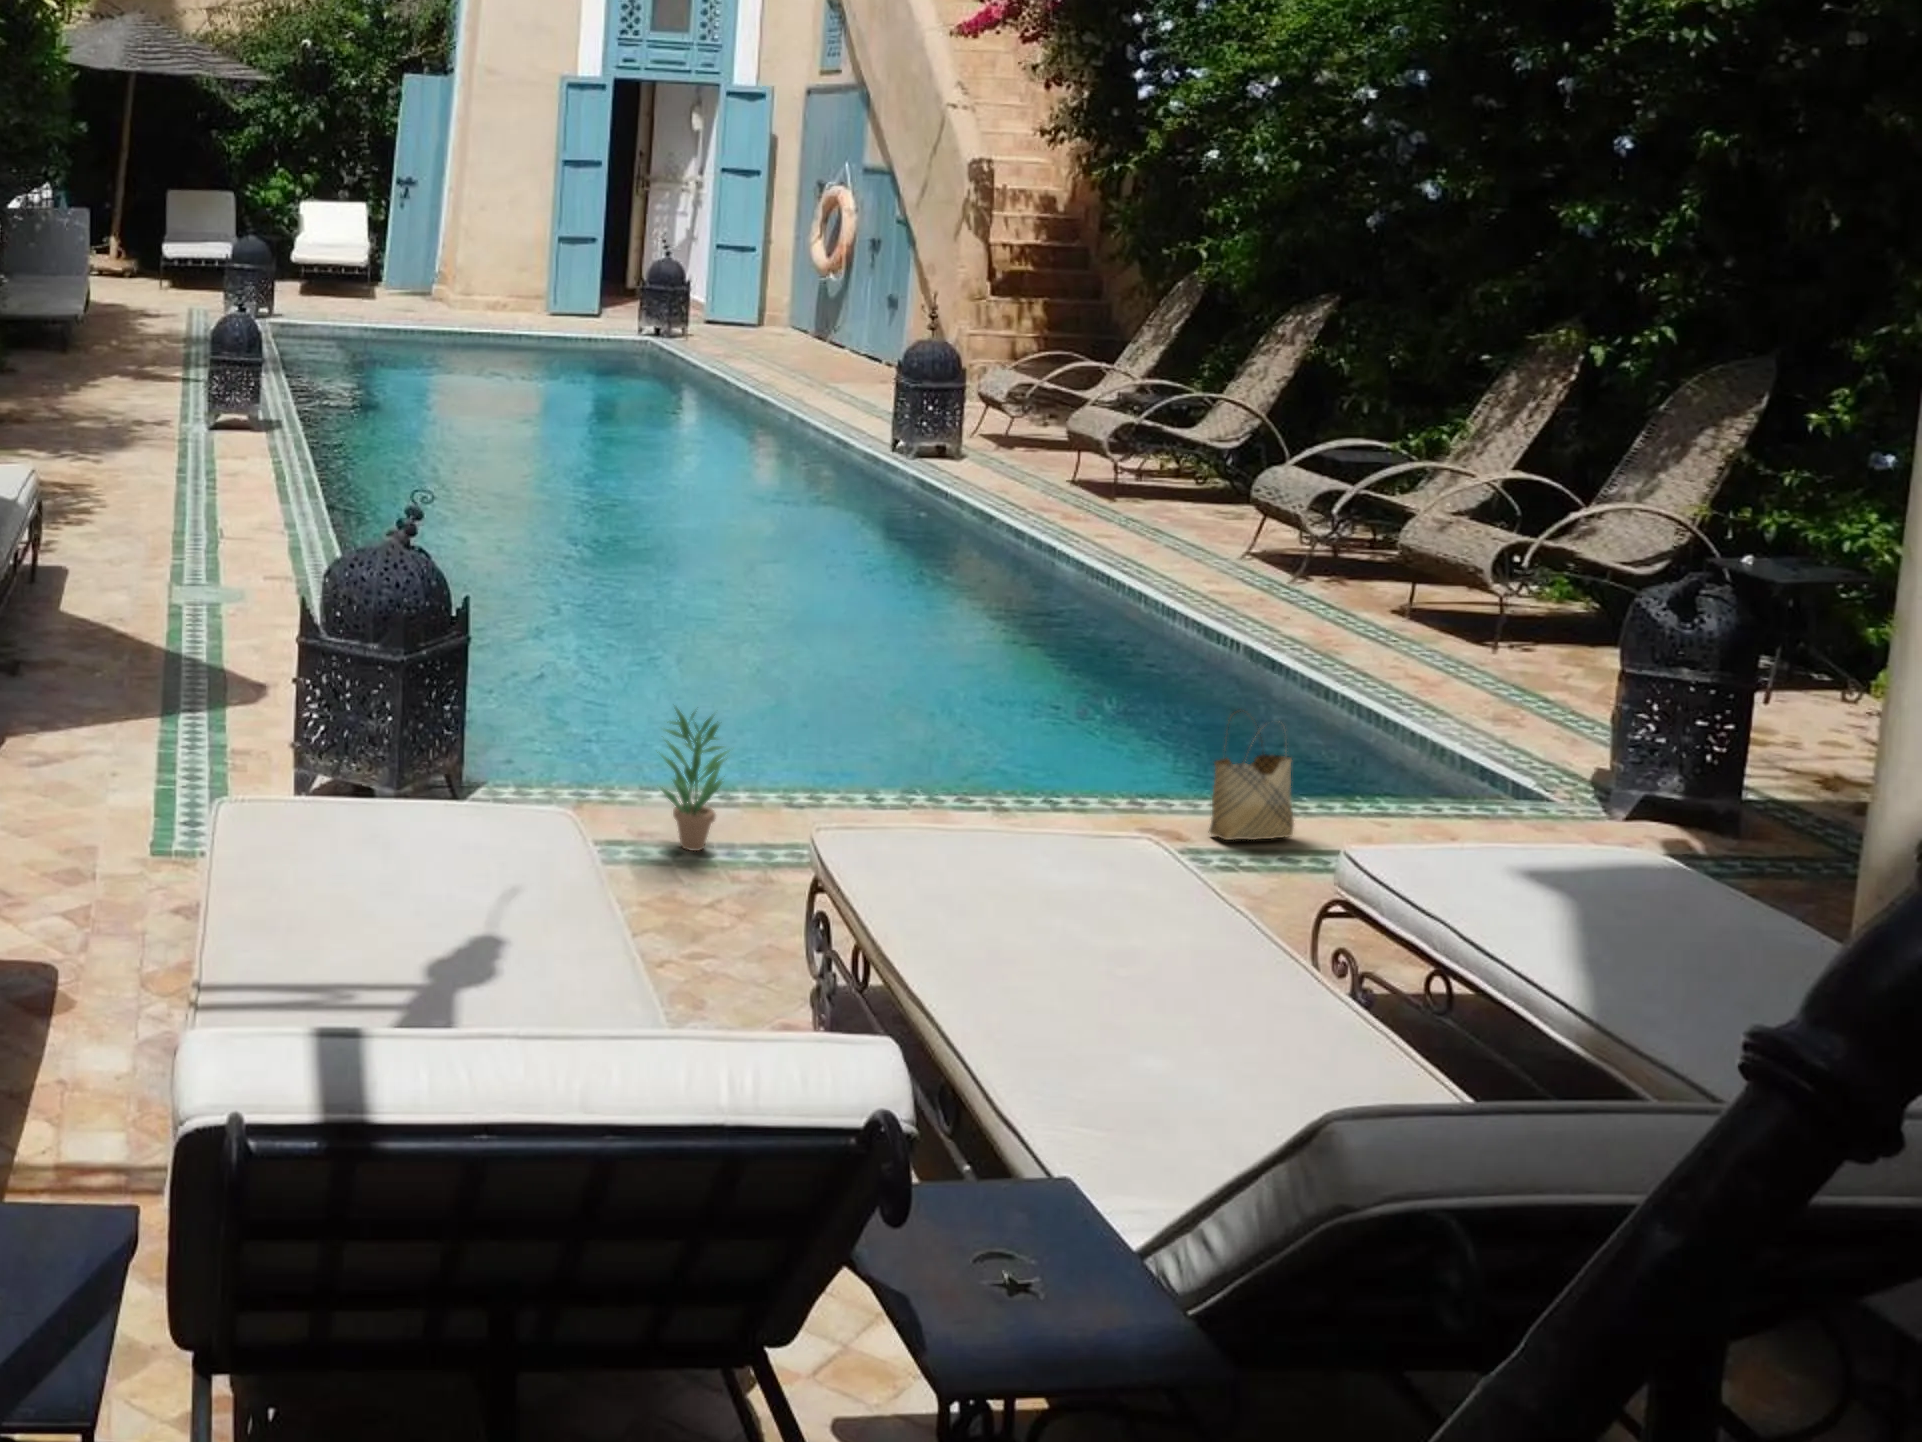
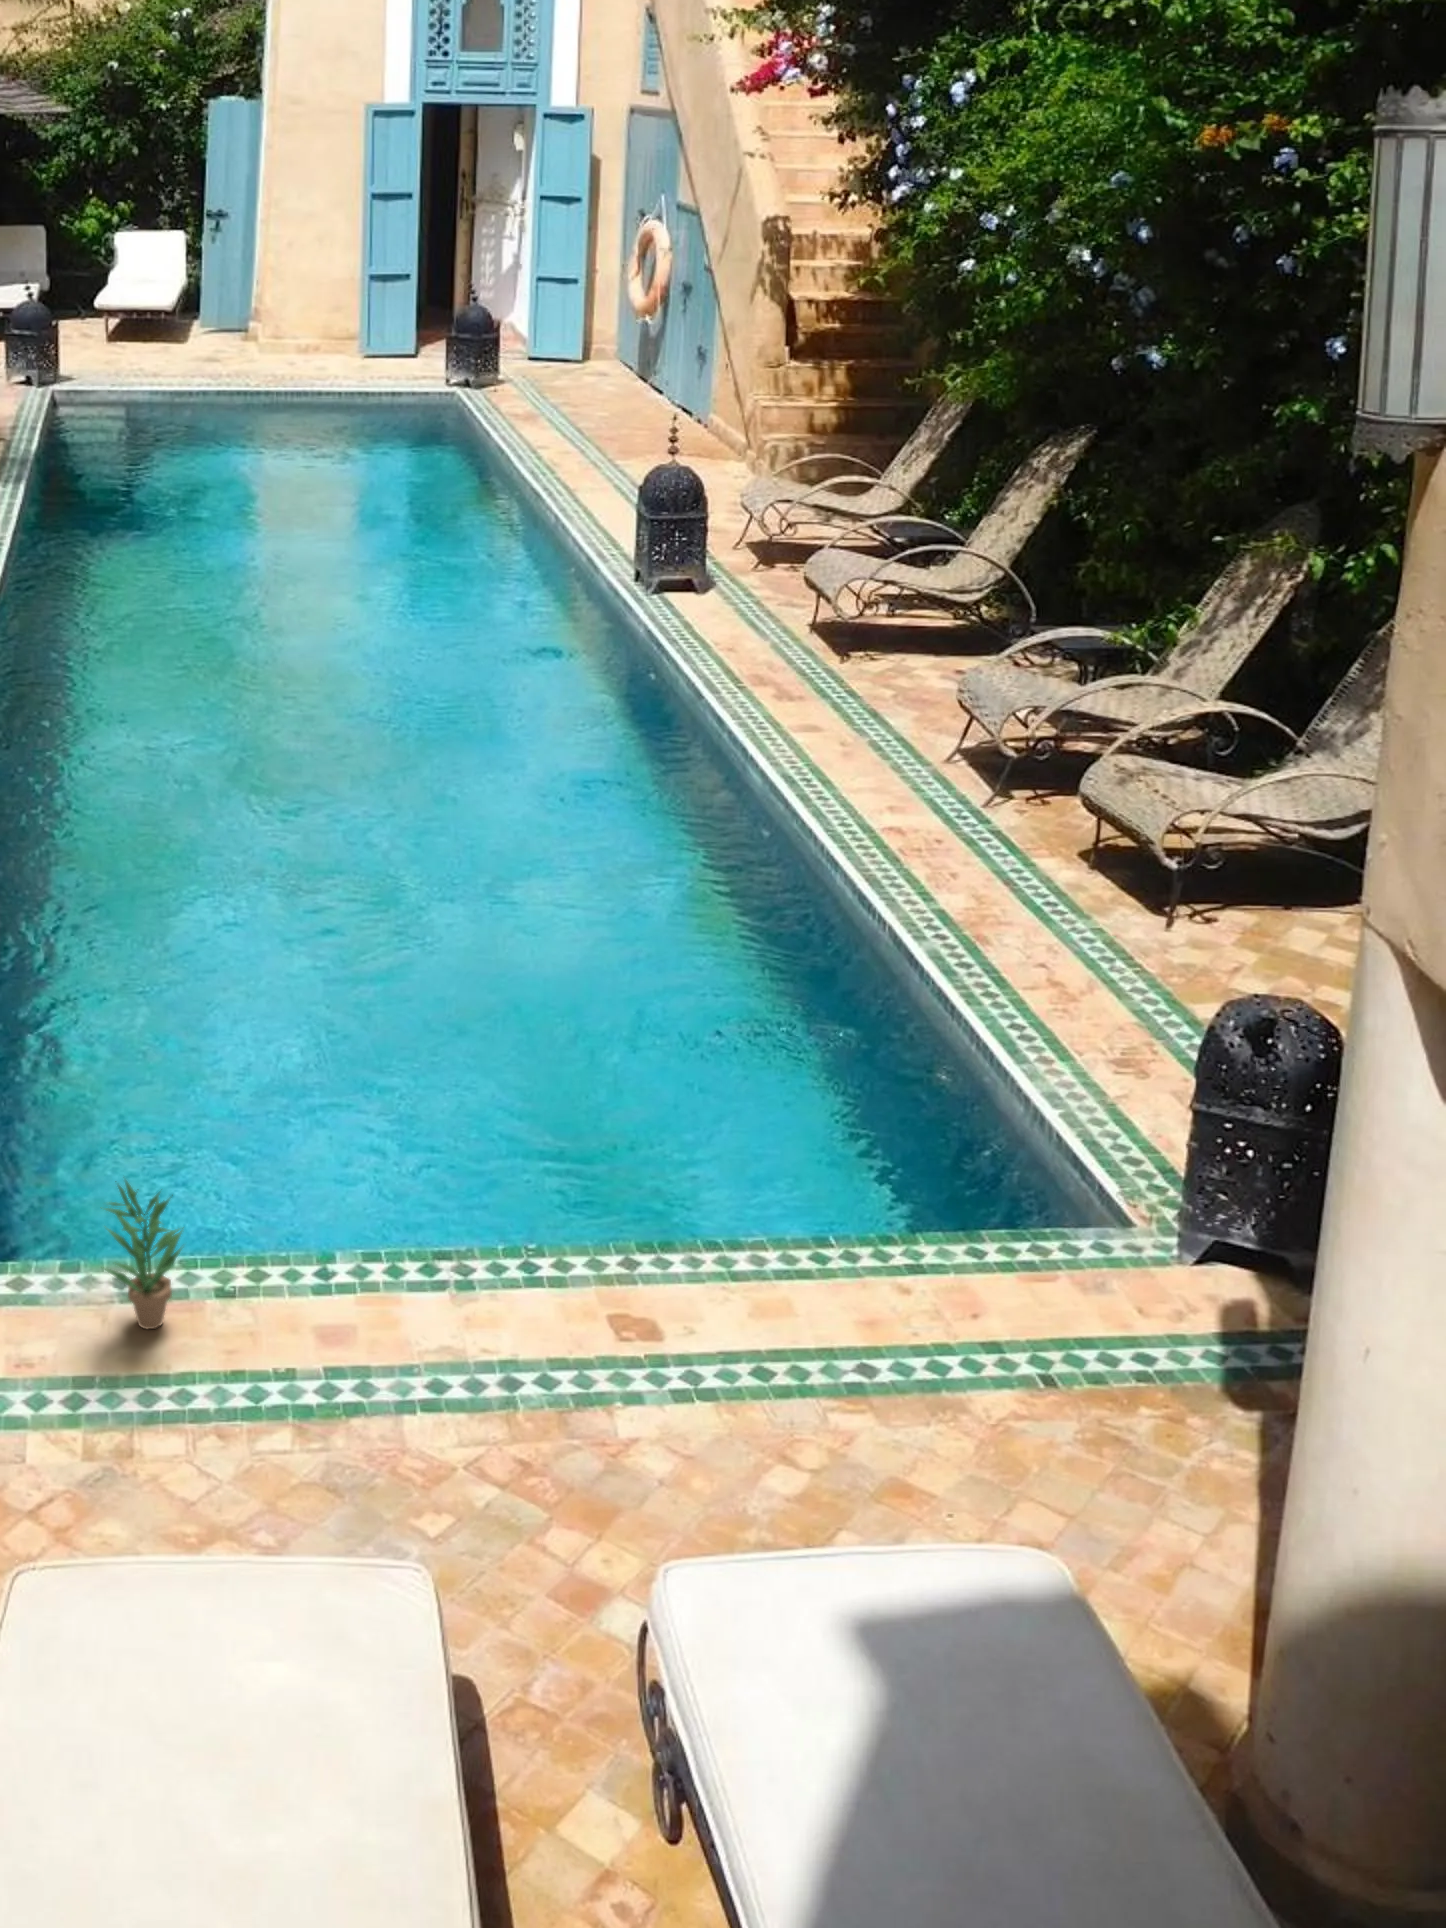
woven basket: present [1209,712,1294,840] -> none [739,1134,831,1284]

